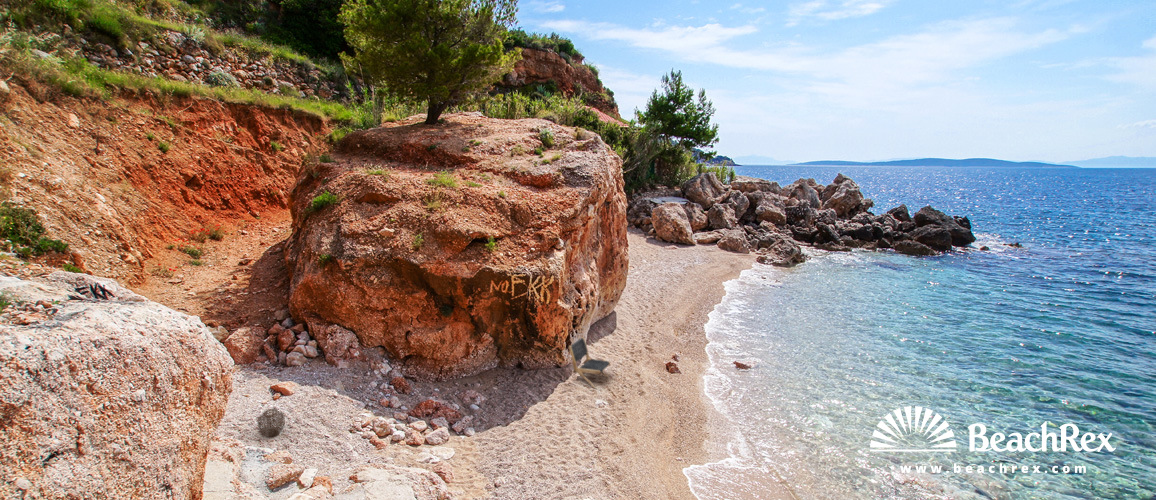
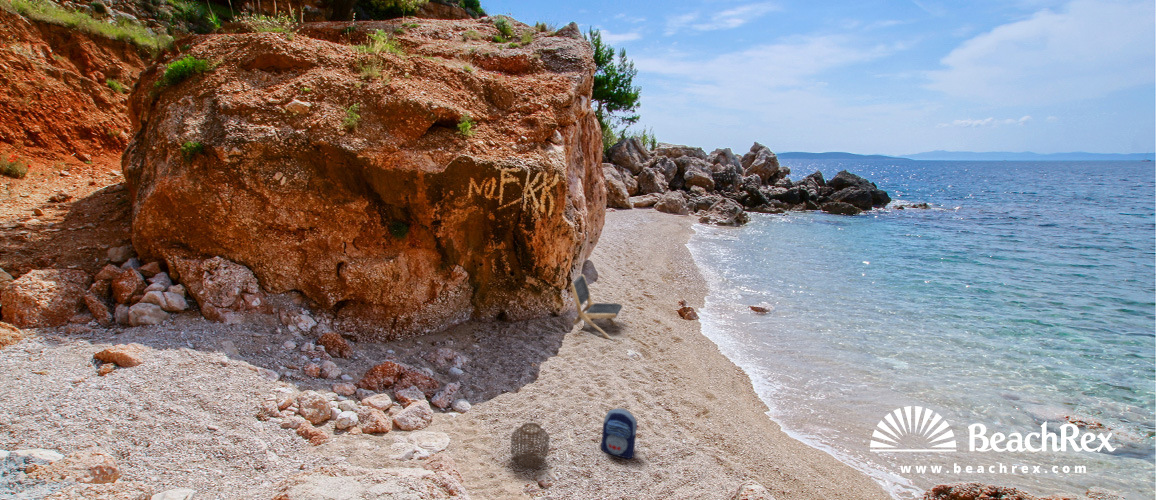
woven basket: present [258,409,285,437] -> present [511,423,549,469]
backpack: none [545,448,567,481] -> present [601,408,639,459]

